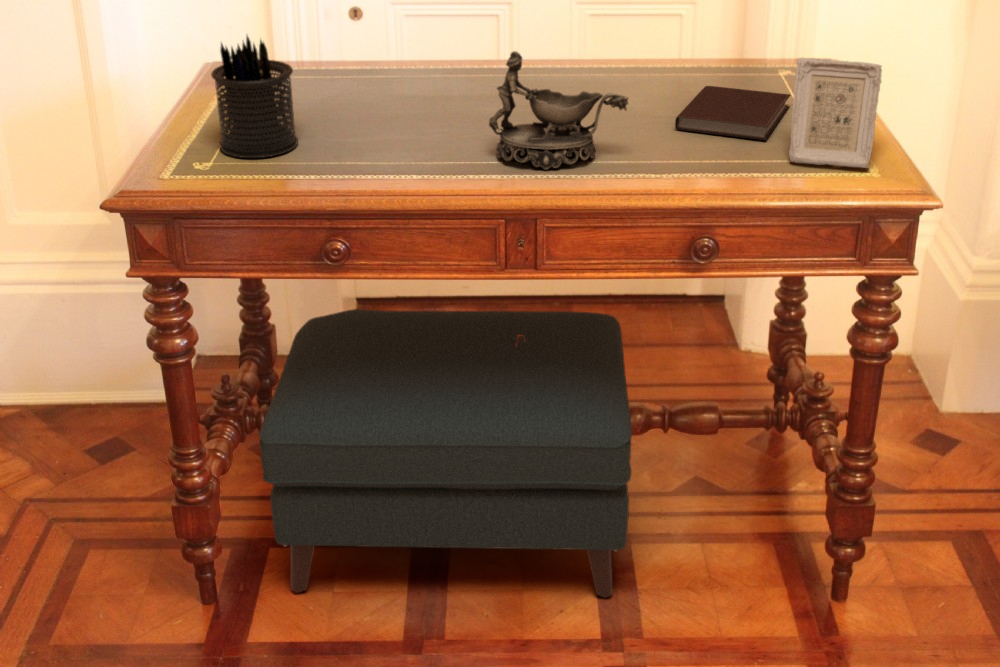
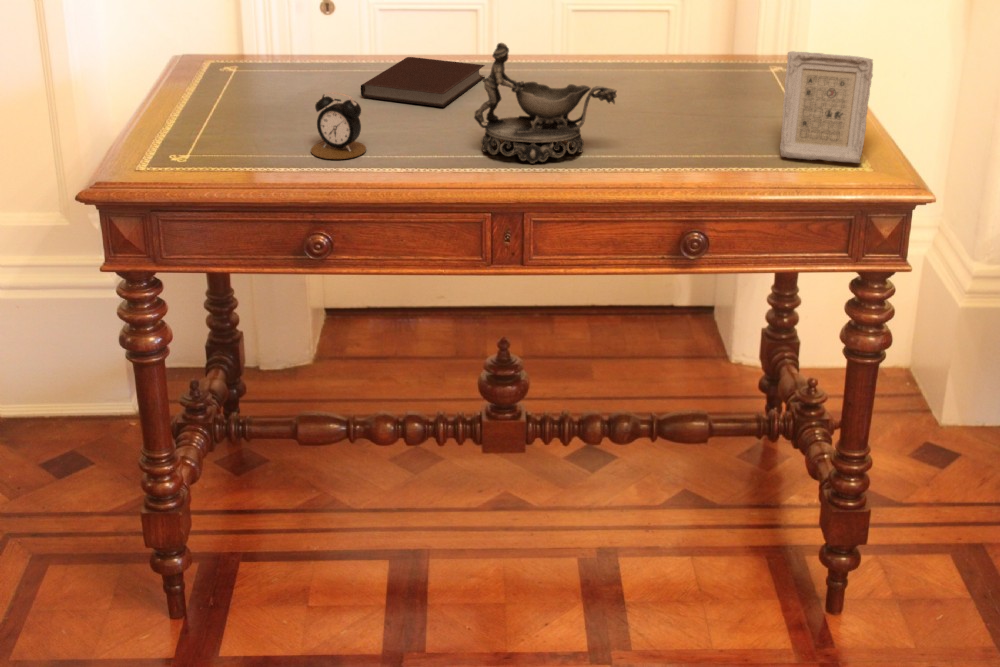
pen holder: present [211,36,298,158] -> none [189,23,276,151]
notebook: present [675,86,790,140] -> present [361,57,485,107]
alarm clock: none [330,101,384,166] -> present [311,92,366,159]
ottoman: present [259,309,632,598] -> none [234,313,620,610]

